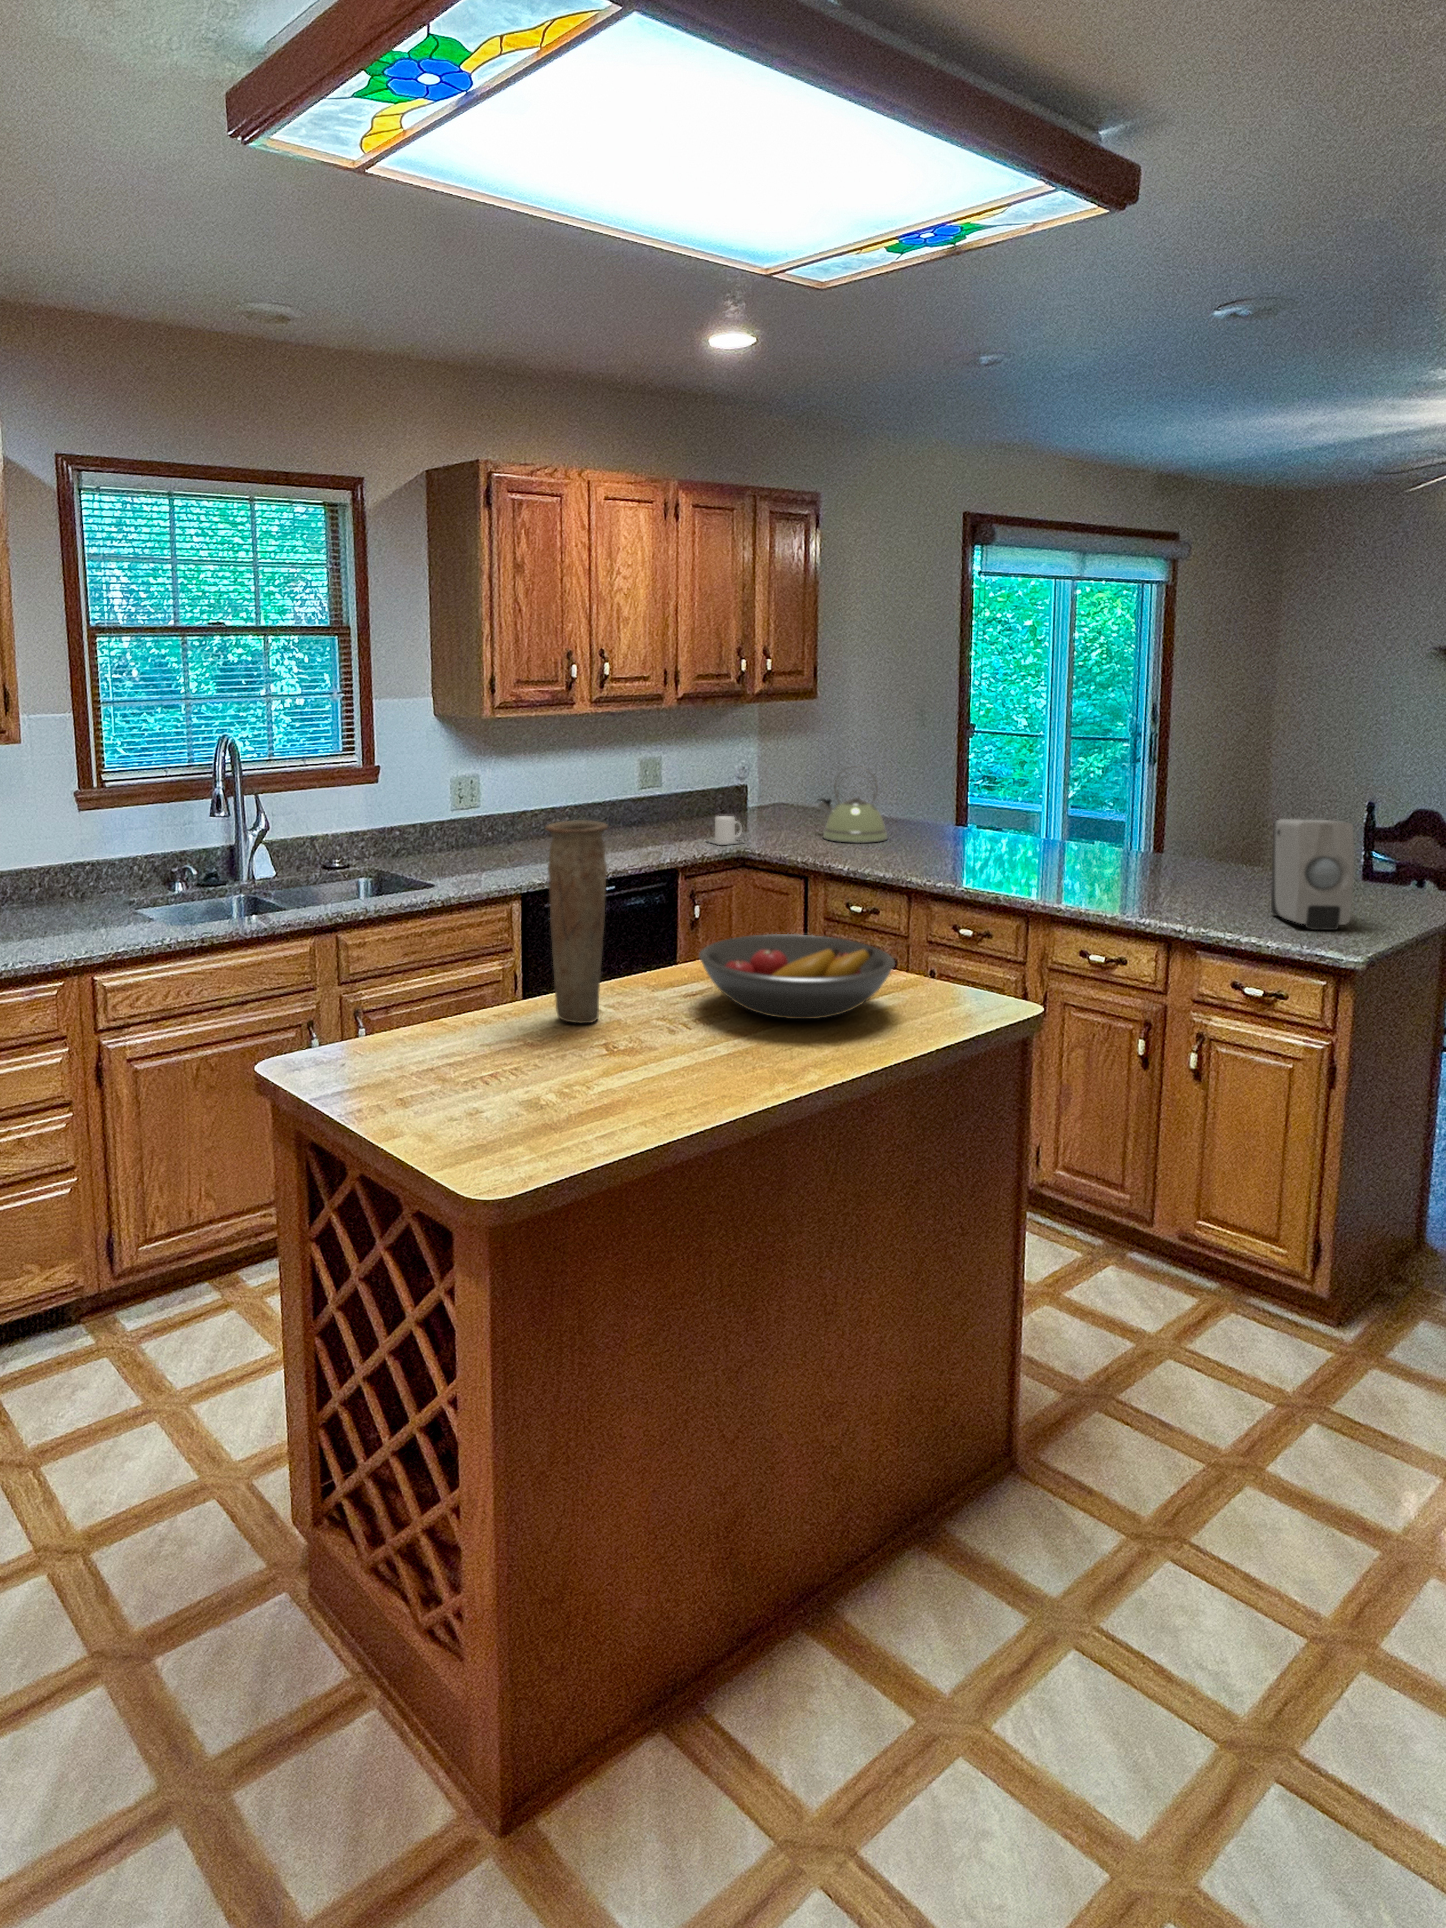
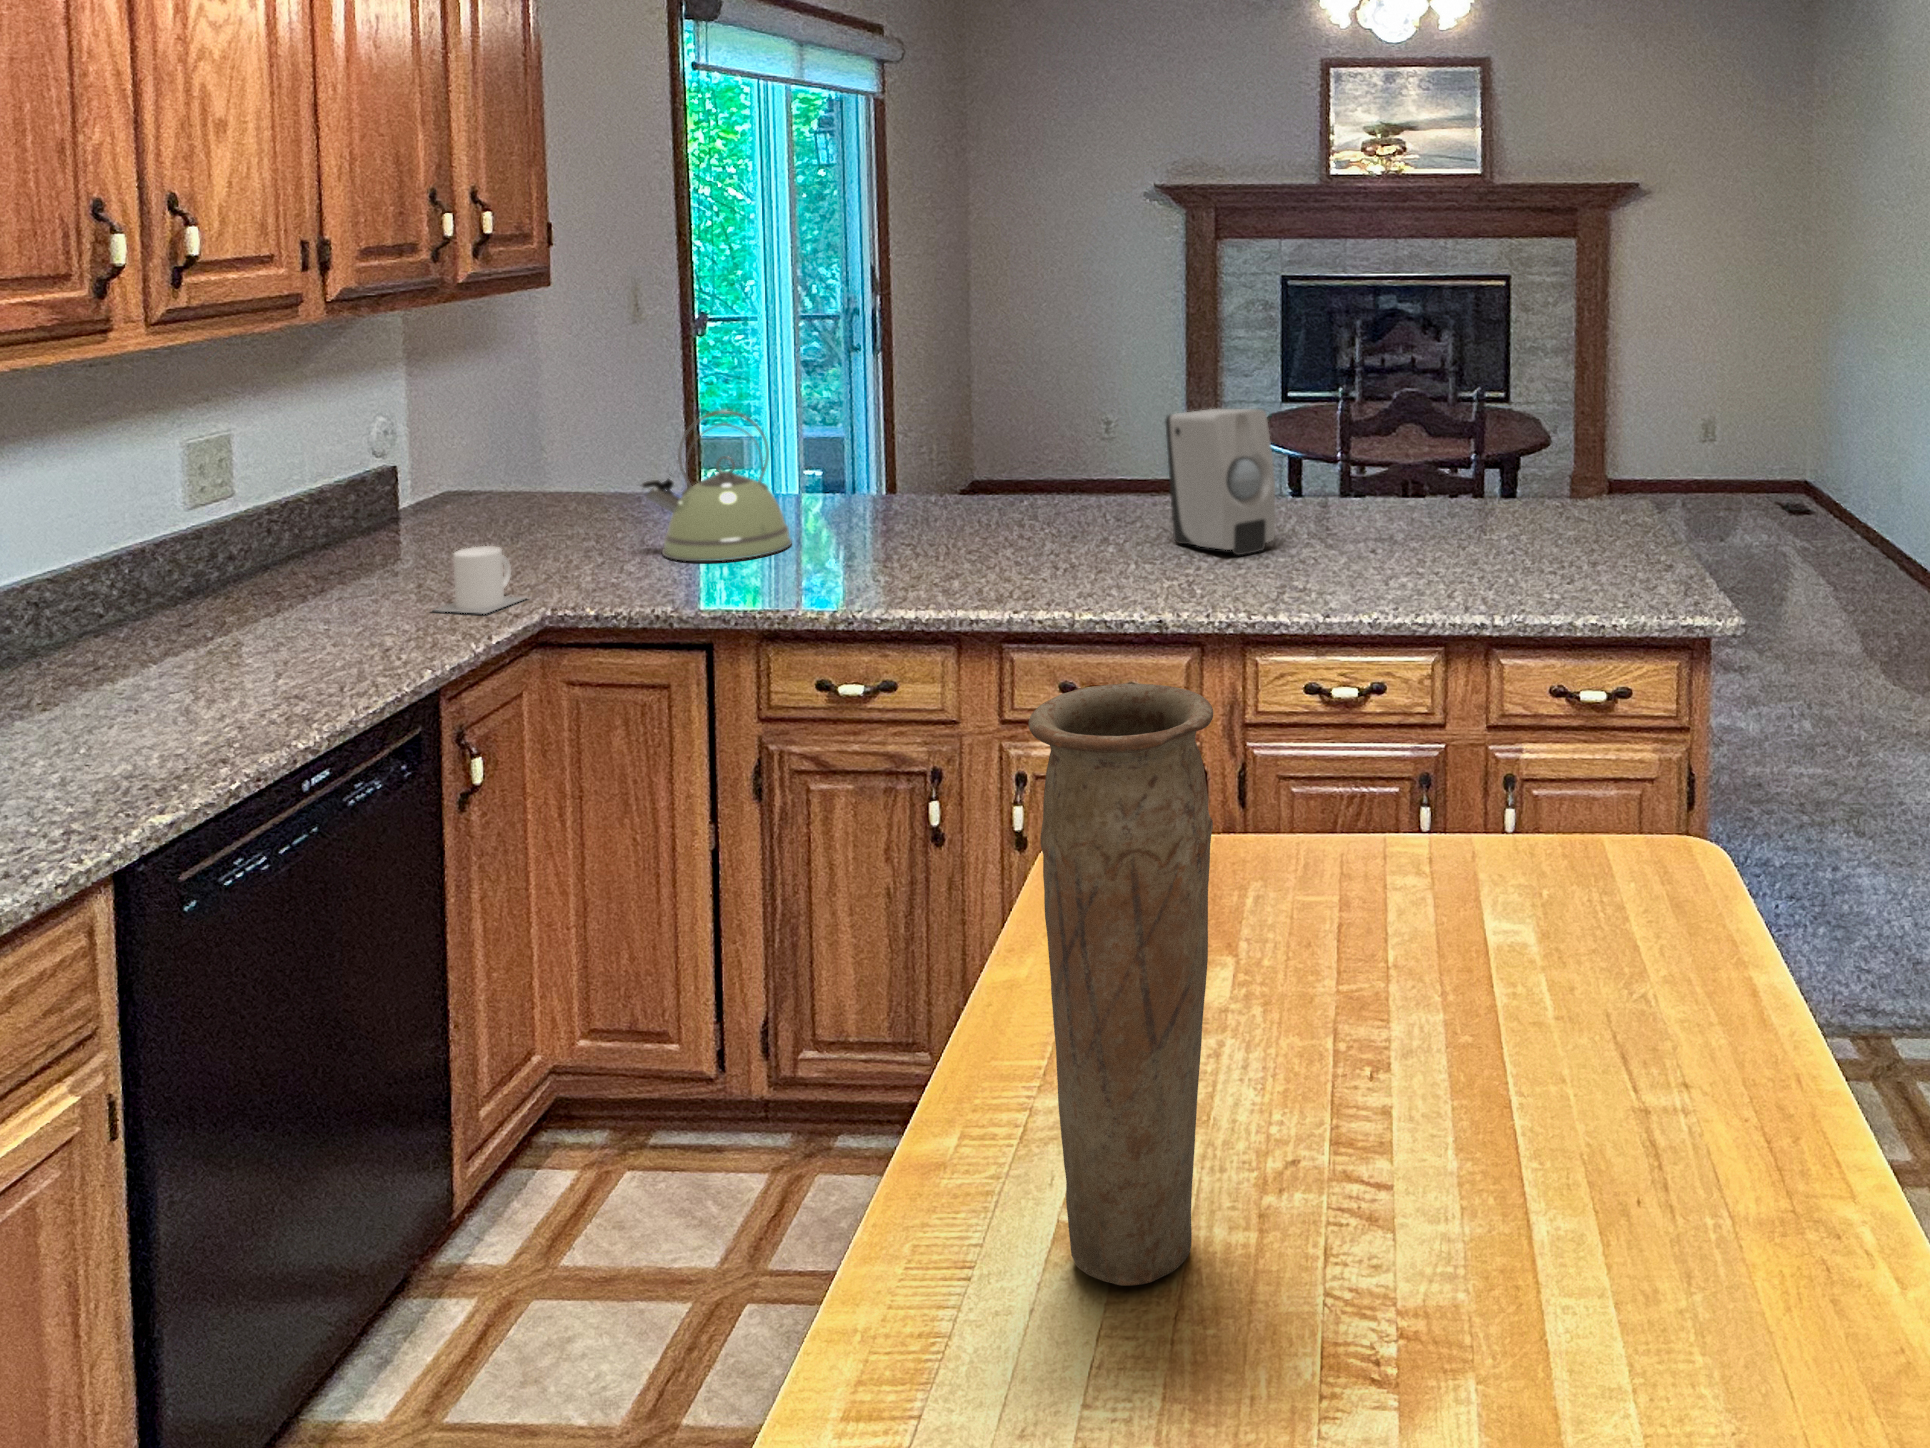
soap dispenser: present [1271,819,1354,930] -> present [1165,409,1275,555]
fruit bowl: present [699,934,895,1019] -> none [1231,805,1662,1043]

